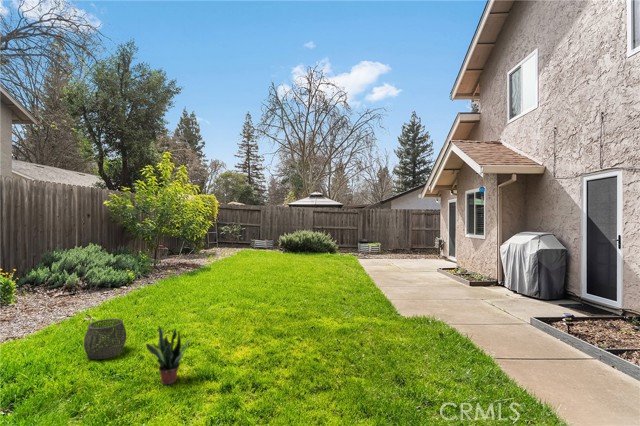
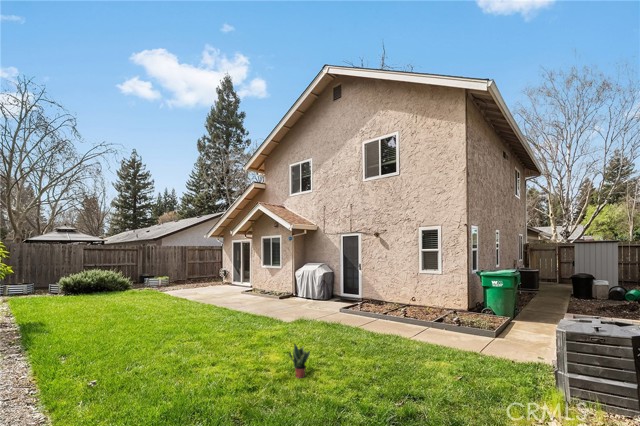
woven basket: present [84,319,126,360] -> none [208,360,240,396]

